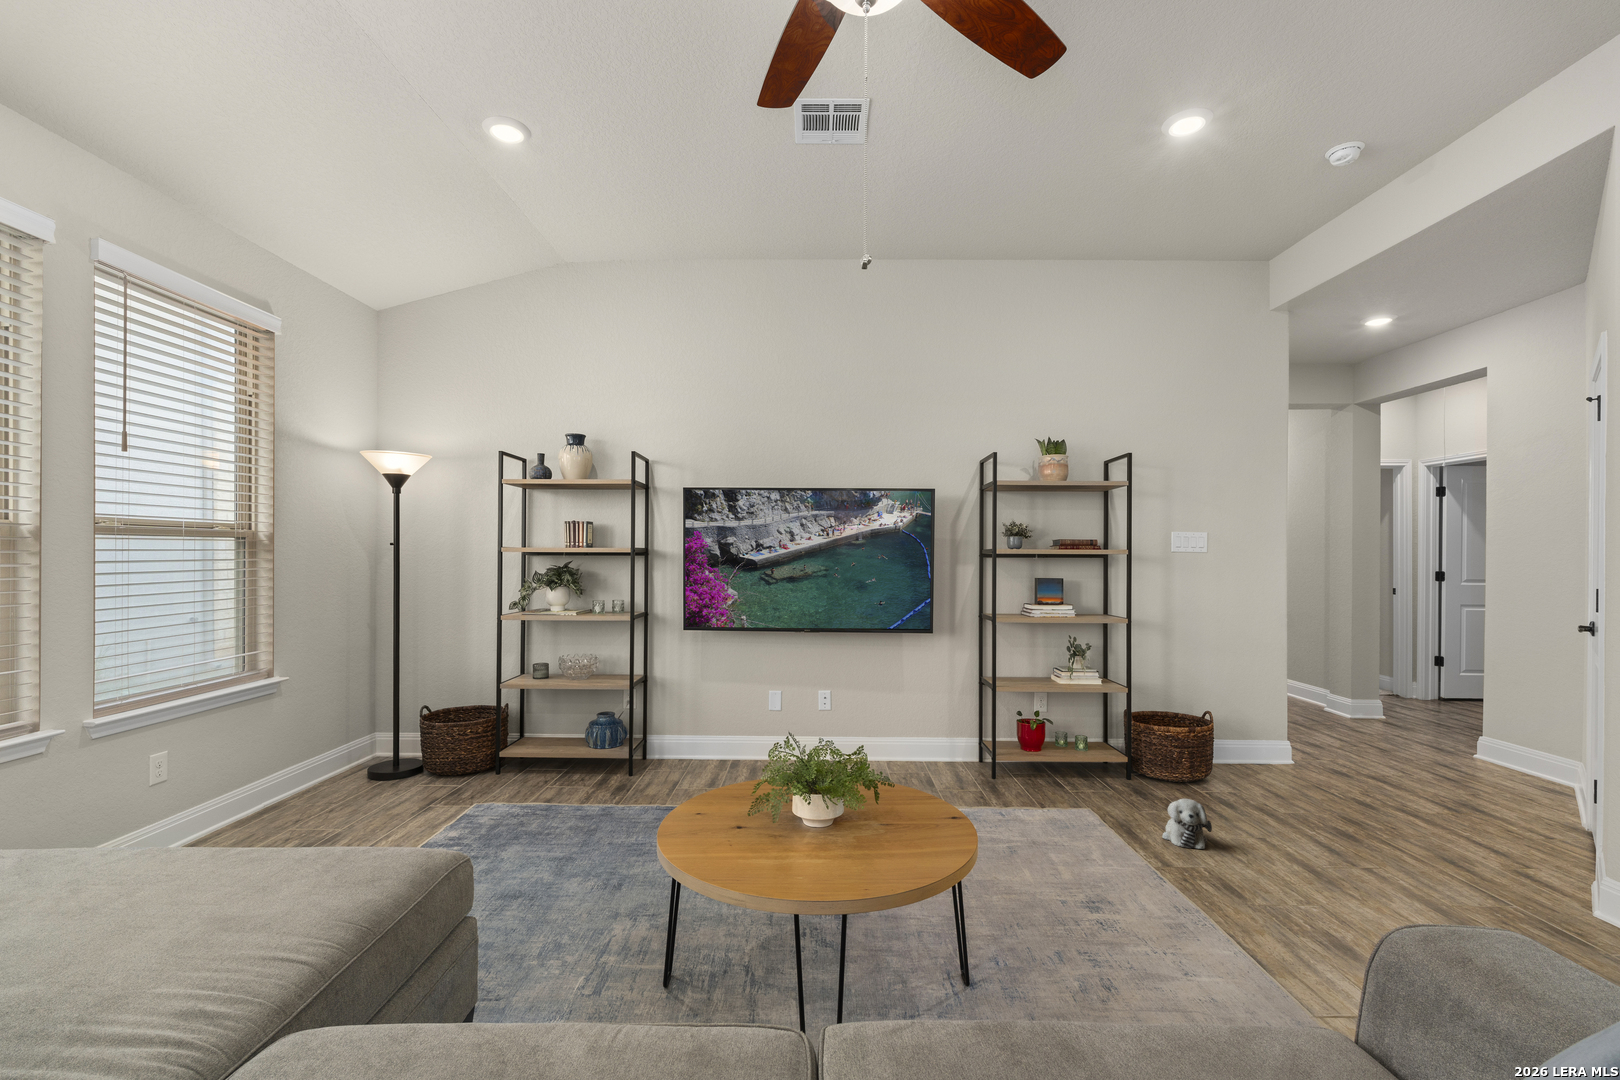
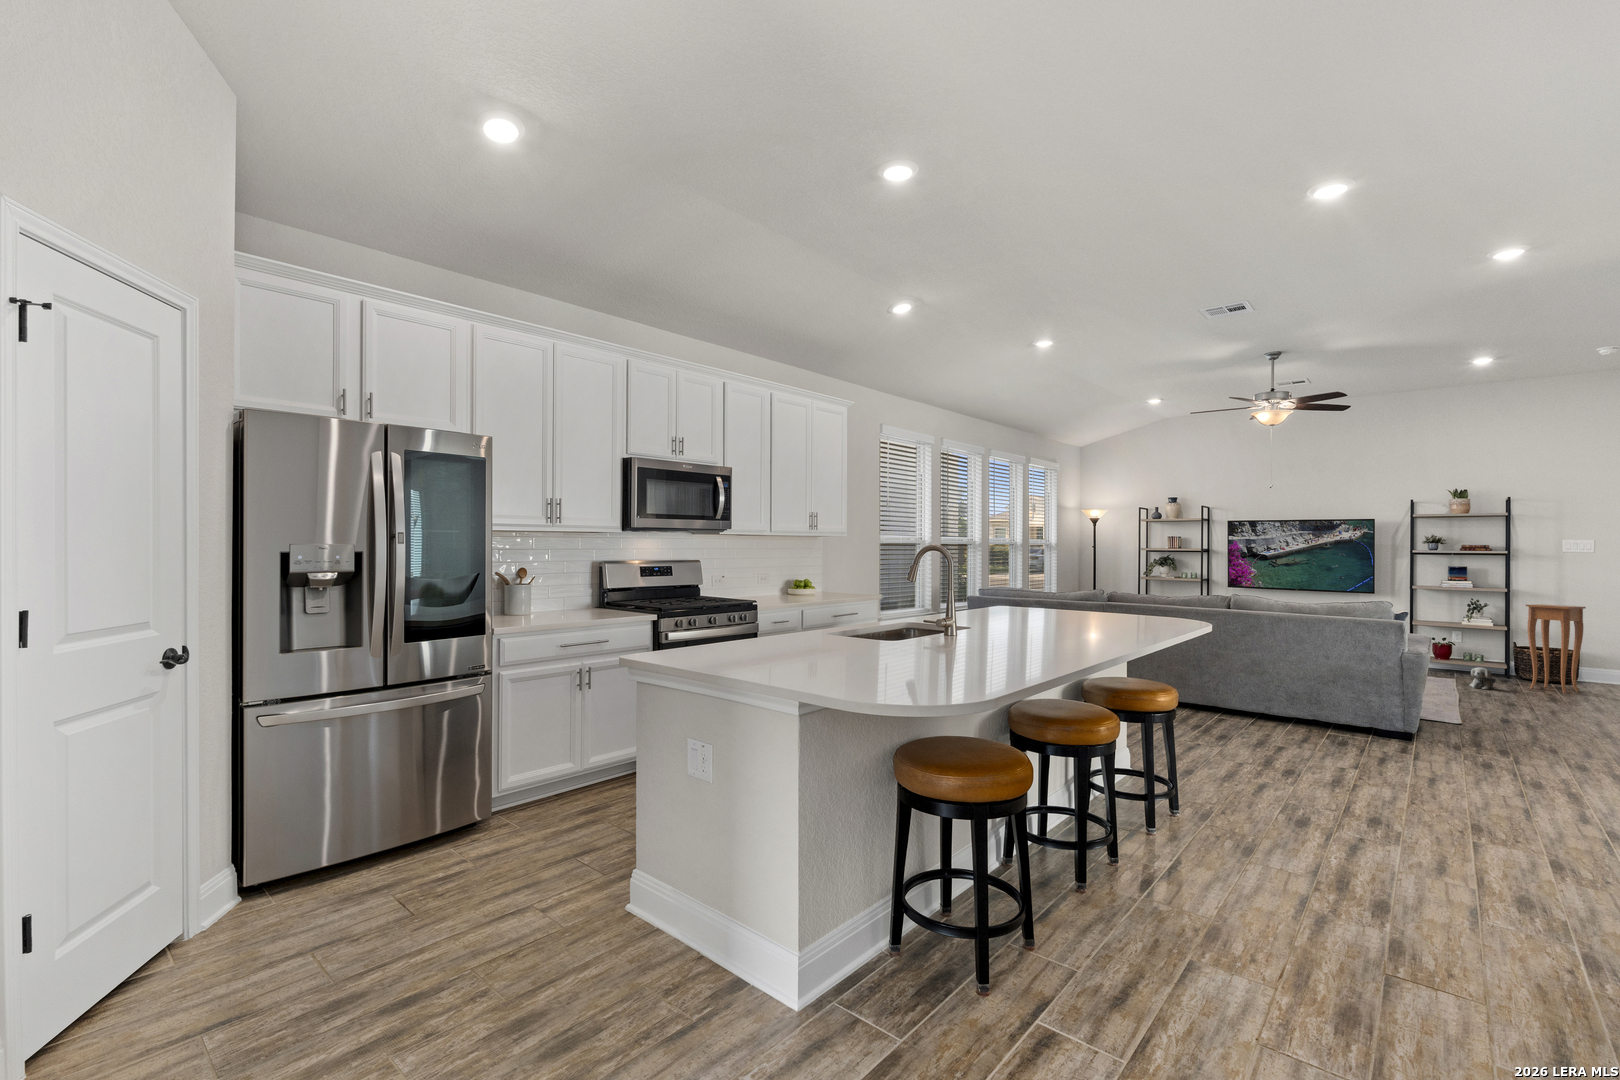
side table: none [1203,645,1284,821] -> present [1526,604,1586,693]

